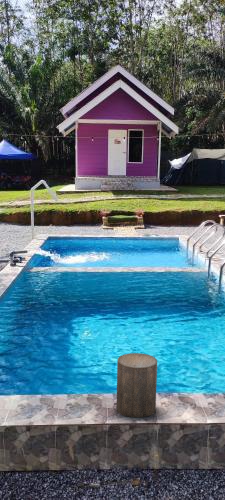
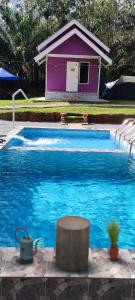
potted plant: none [174,353,195,406] -> present [105,217,122,260]
watering can: none [67,368,98,411] -> present [15,227,39,264]

